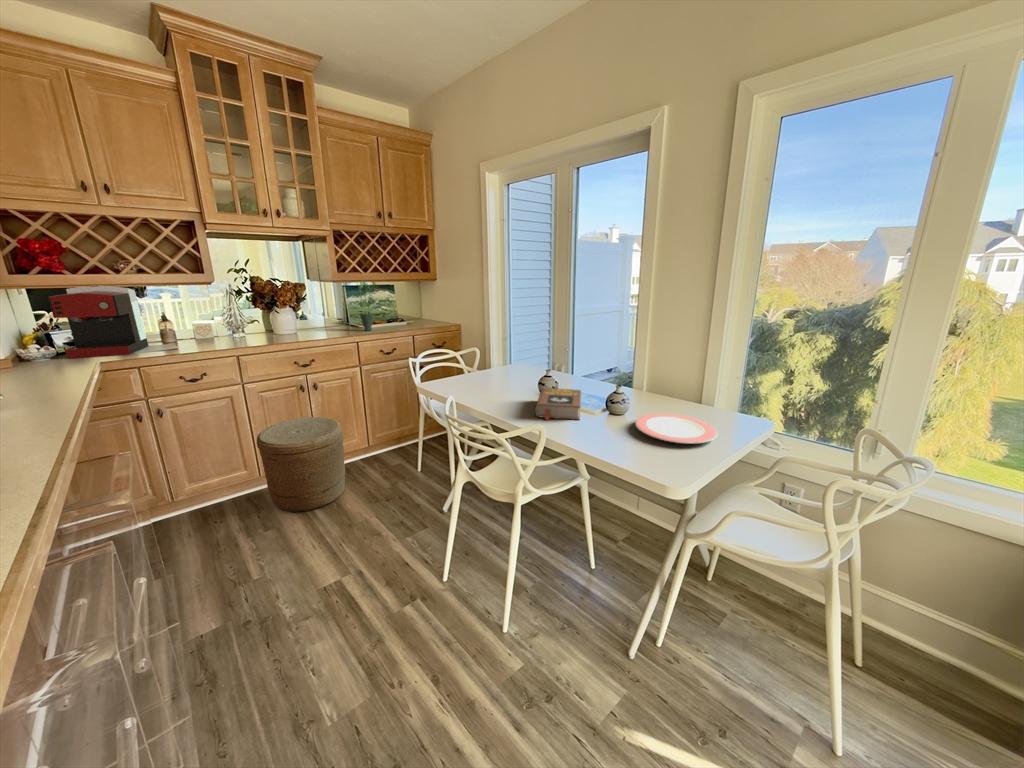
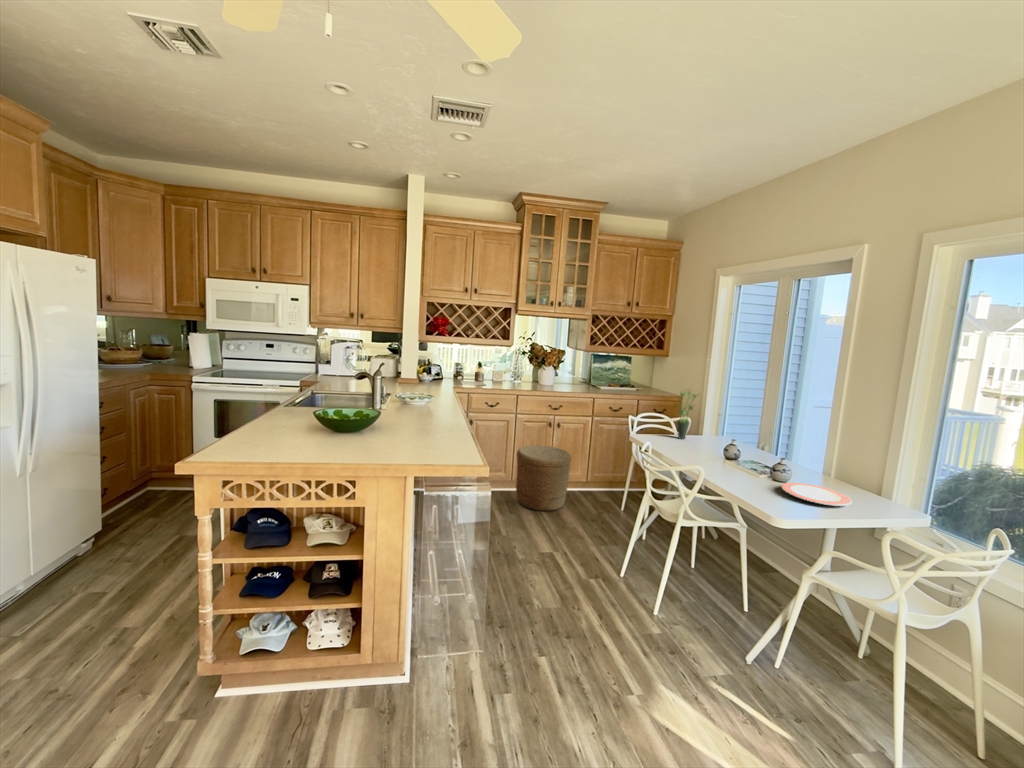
potted plant: present [358,282,373,331] -> present [677,392,696,439]
coffee maker: present [48,286,148,359] -> none [437,343,472,385]
book: present [535,388,581,420] -> none [707,451,755,476]

